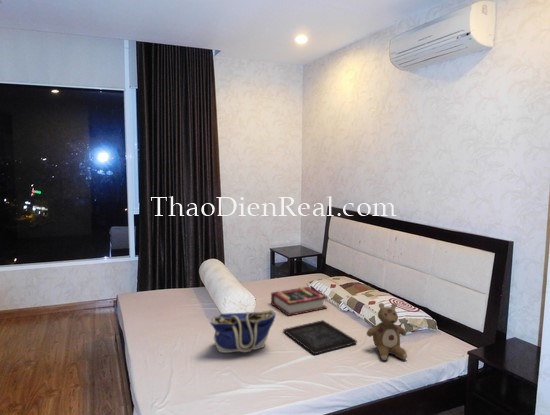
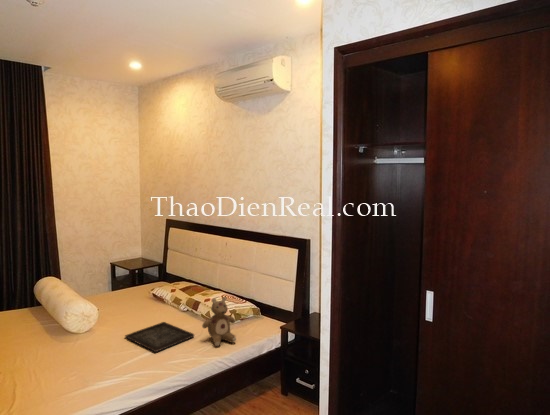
book: present [271,287,327,316] -> none [112,294,168,323]
tote bag: present [210,310,275,353] -> none [44,318,116,367]

